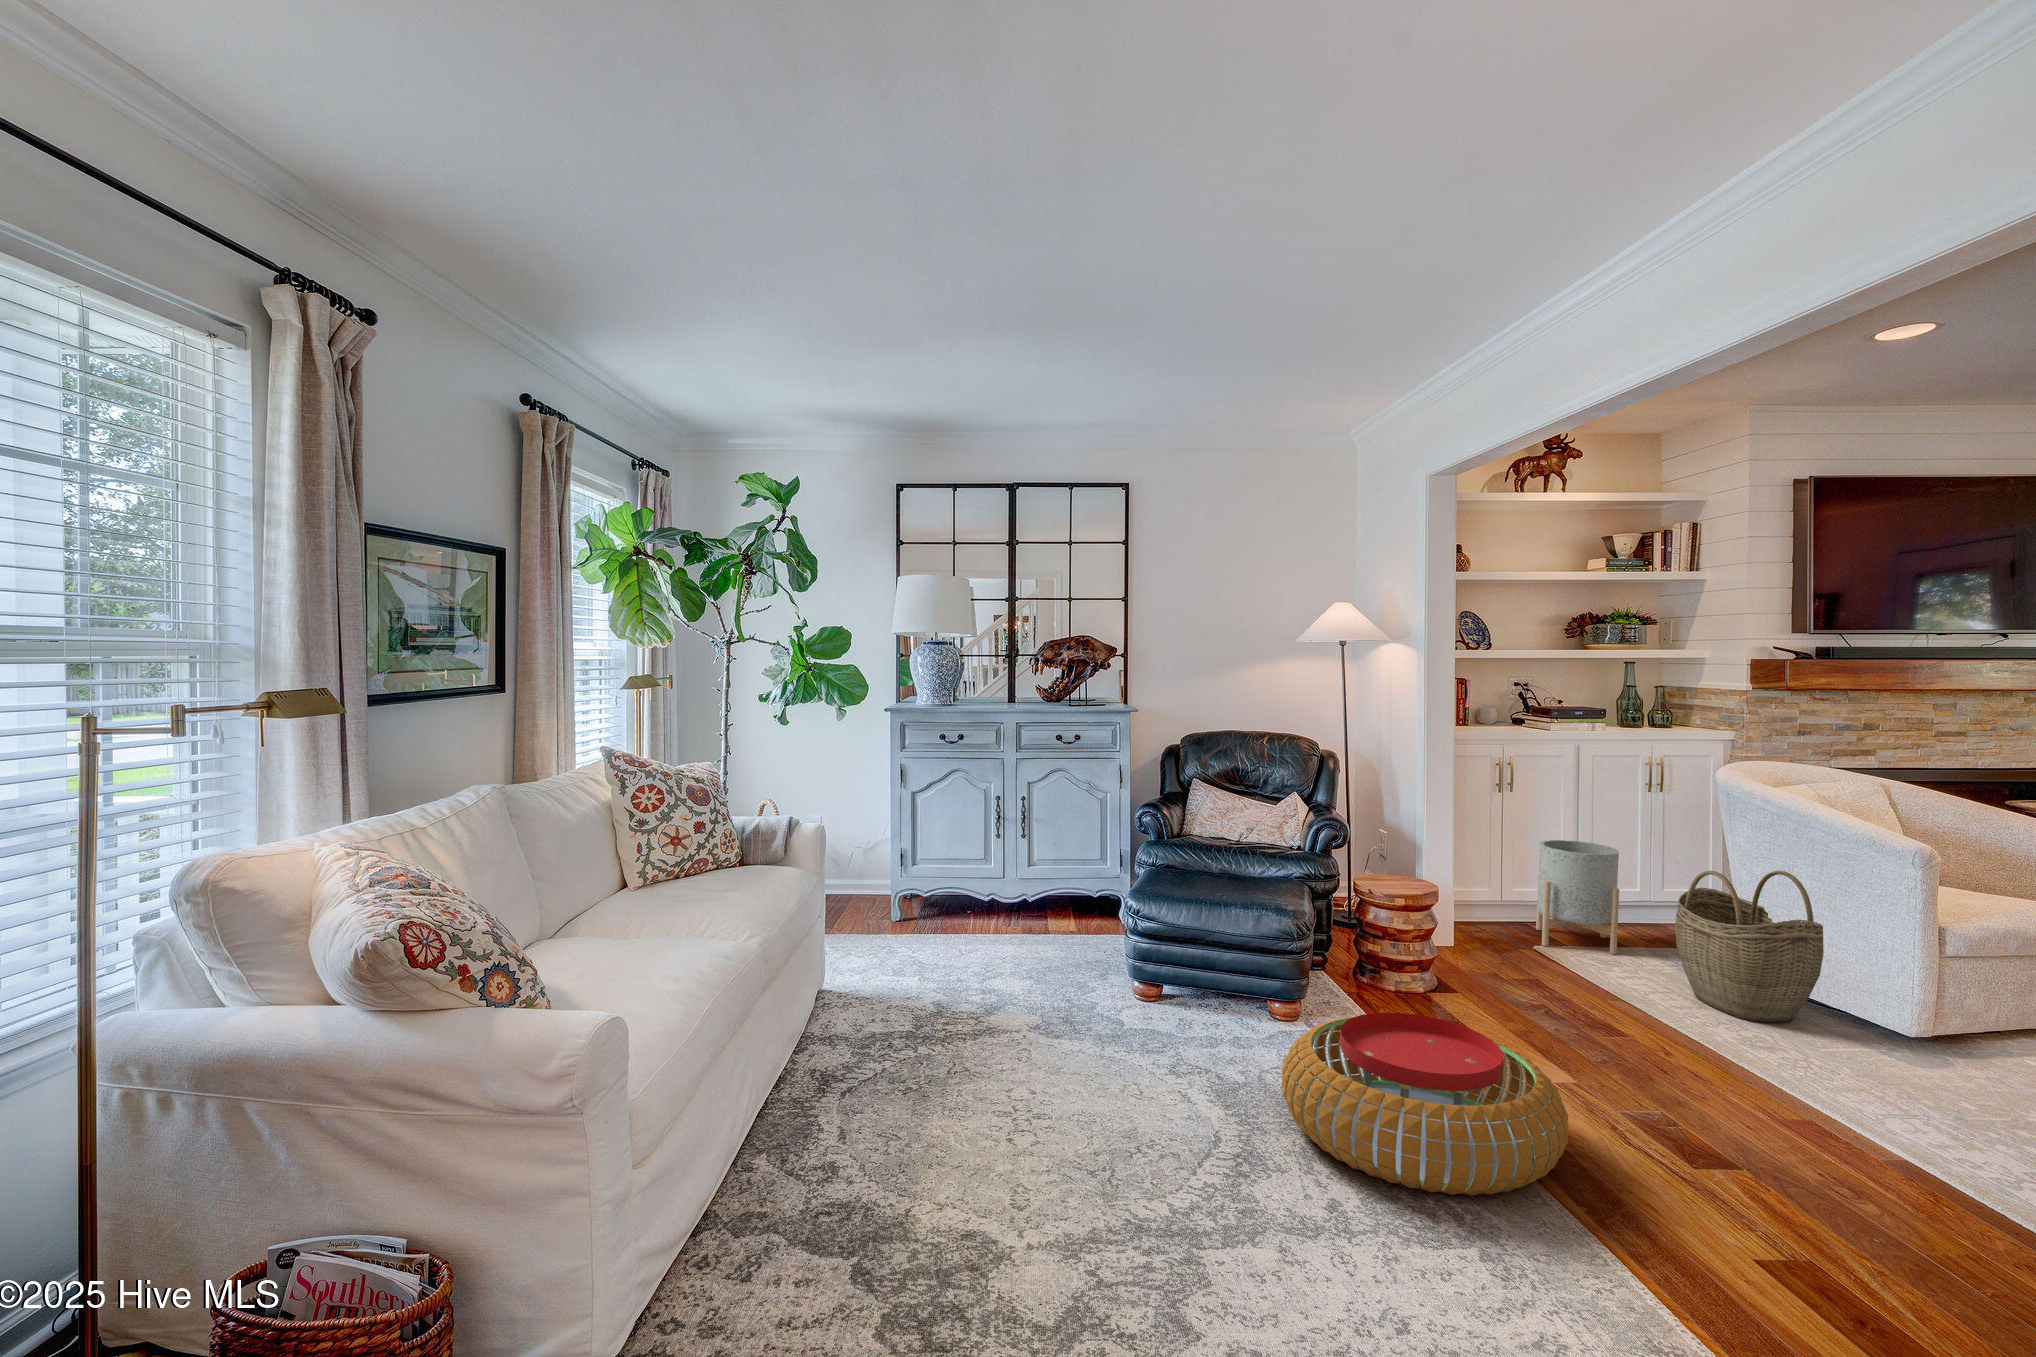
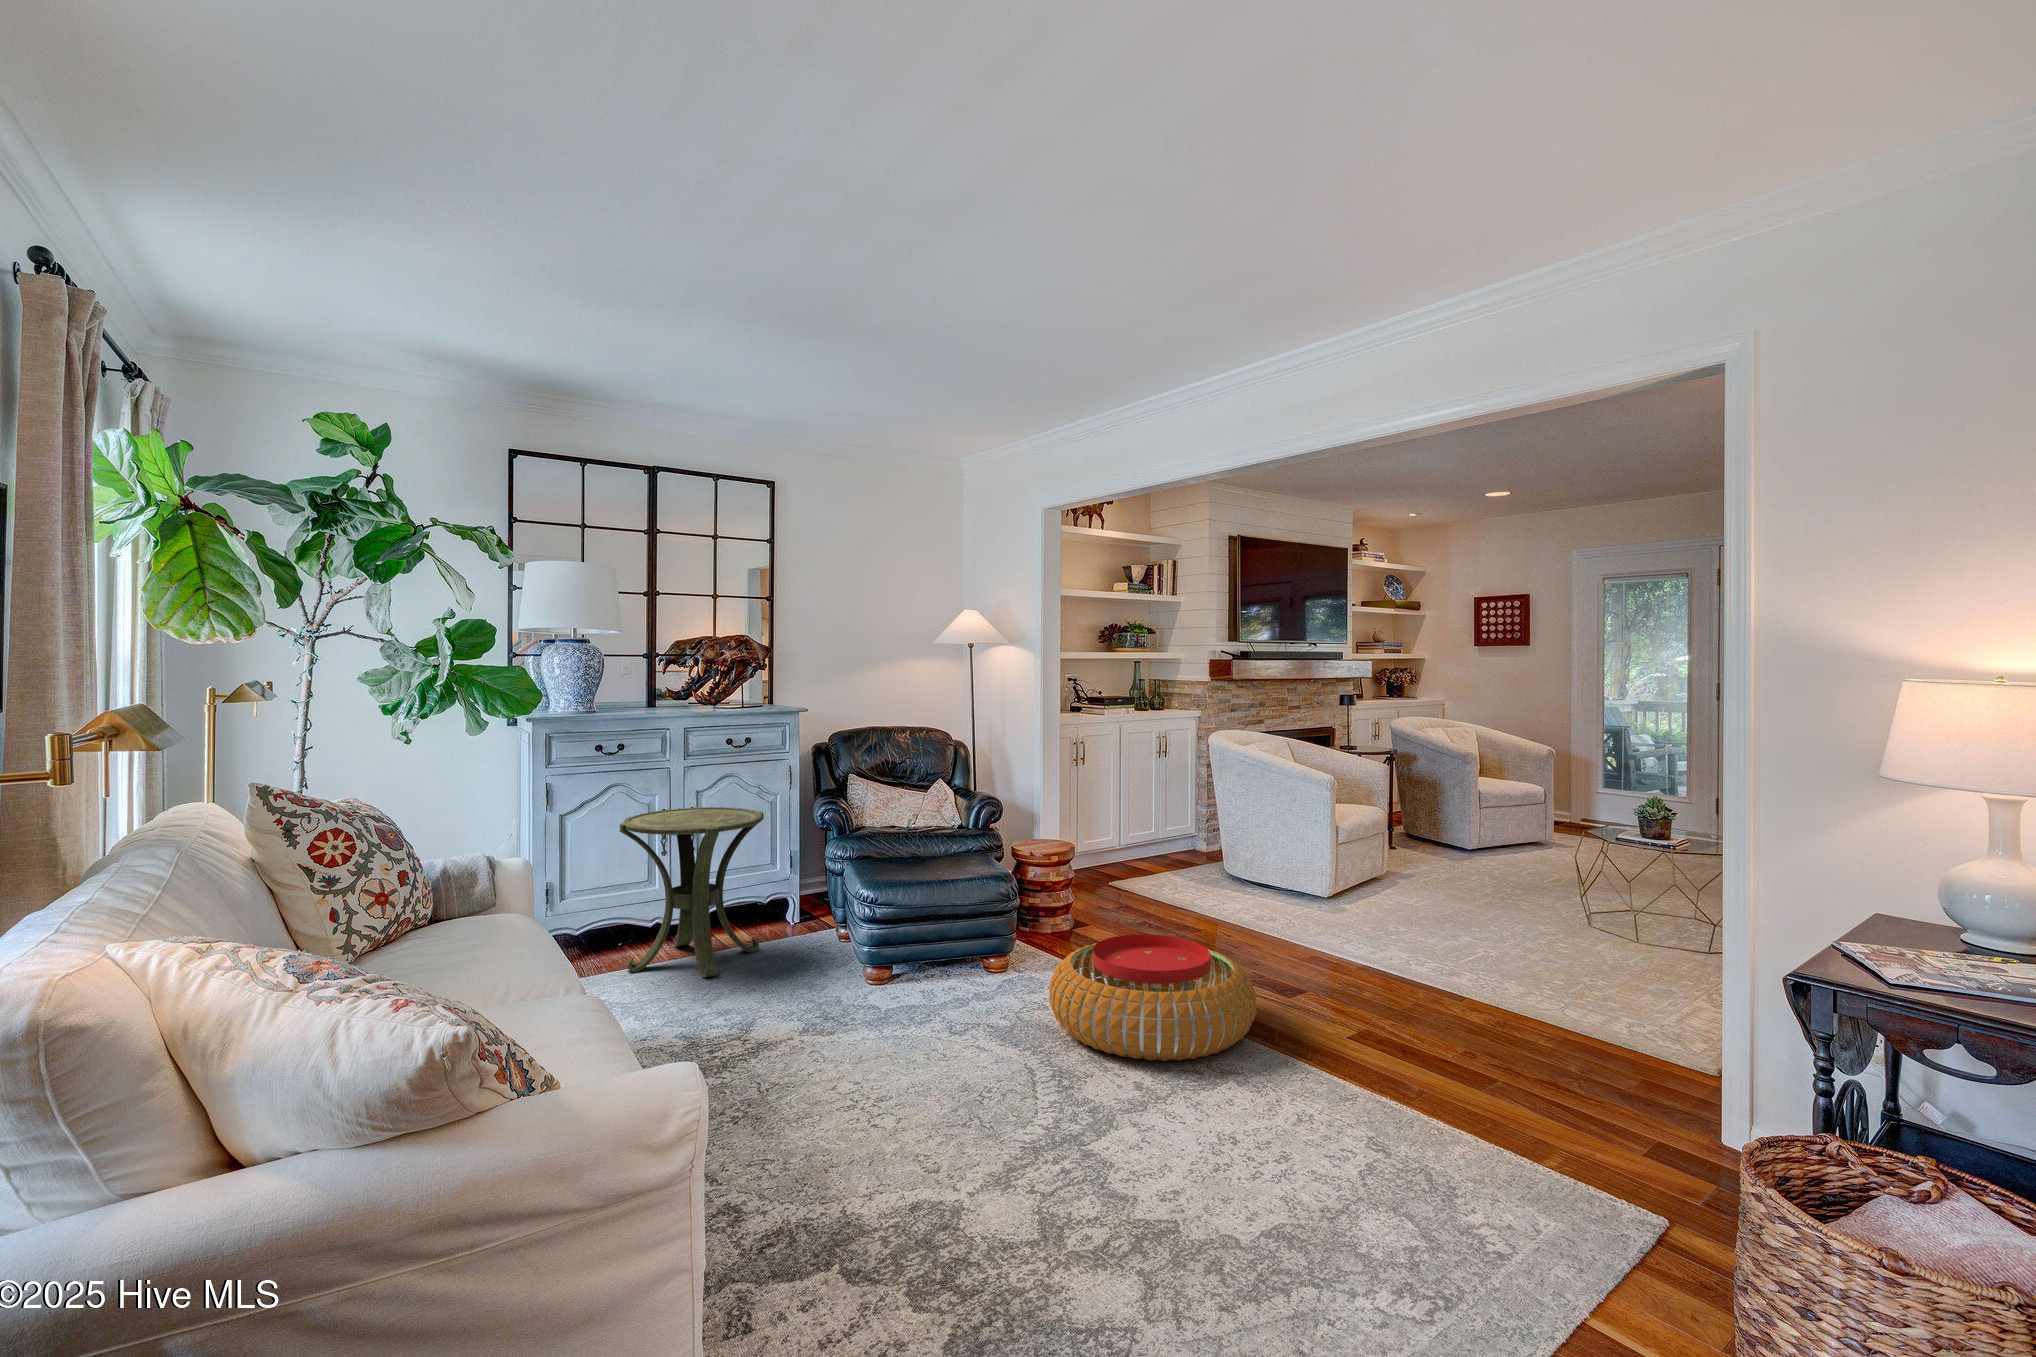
side table: none [940,794,1077,962] -> present [620,807,764,978]
planter: present [1536,840,1619,954] -> none [1098,799,1159,881]
woven basket: present [1675,871,1824,1023] -> none [1208,801,1296,905]

